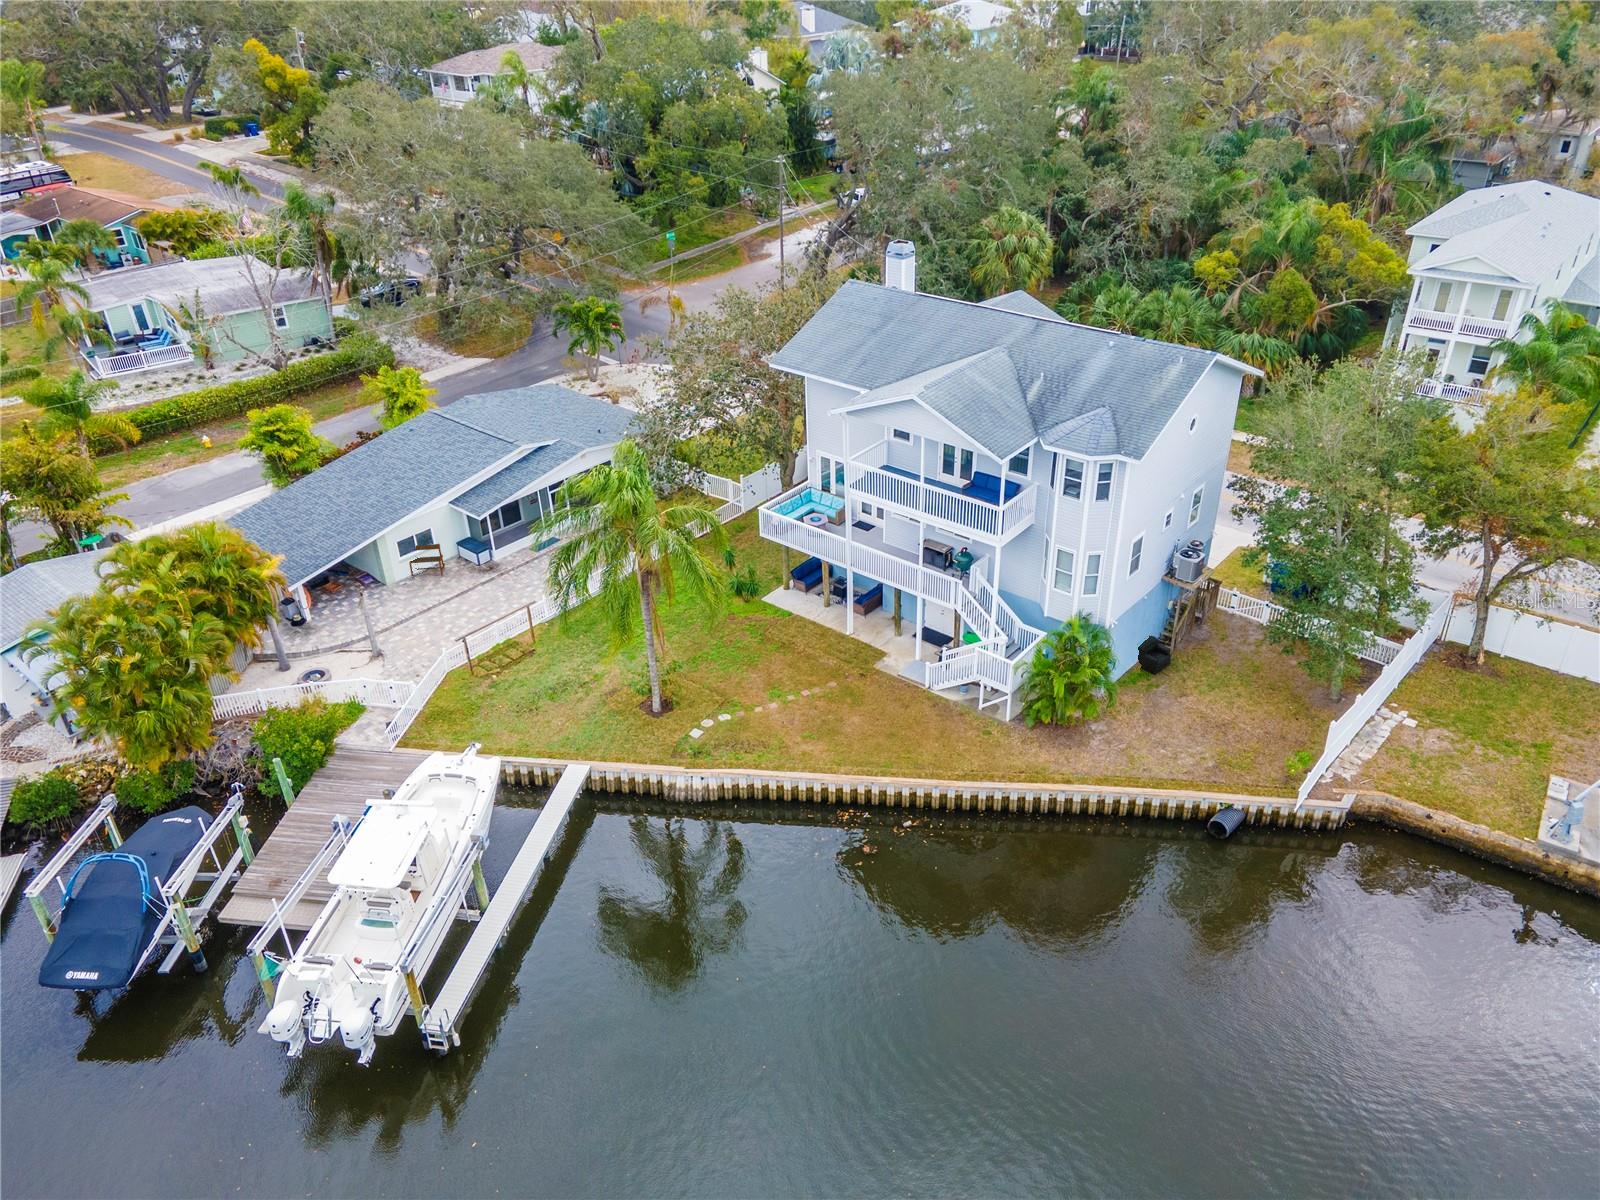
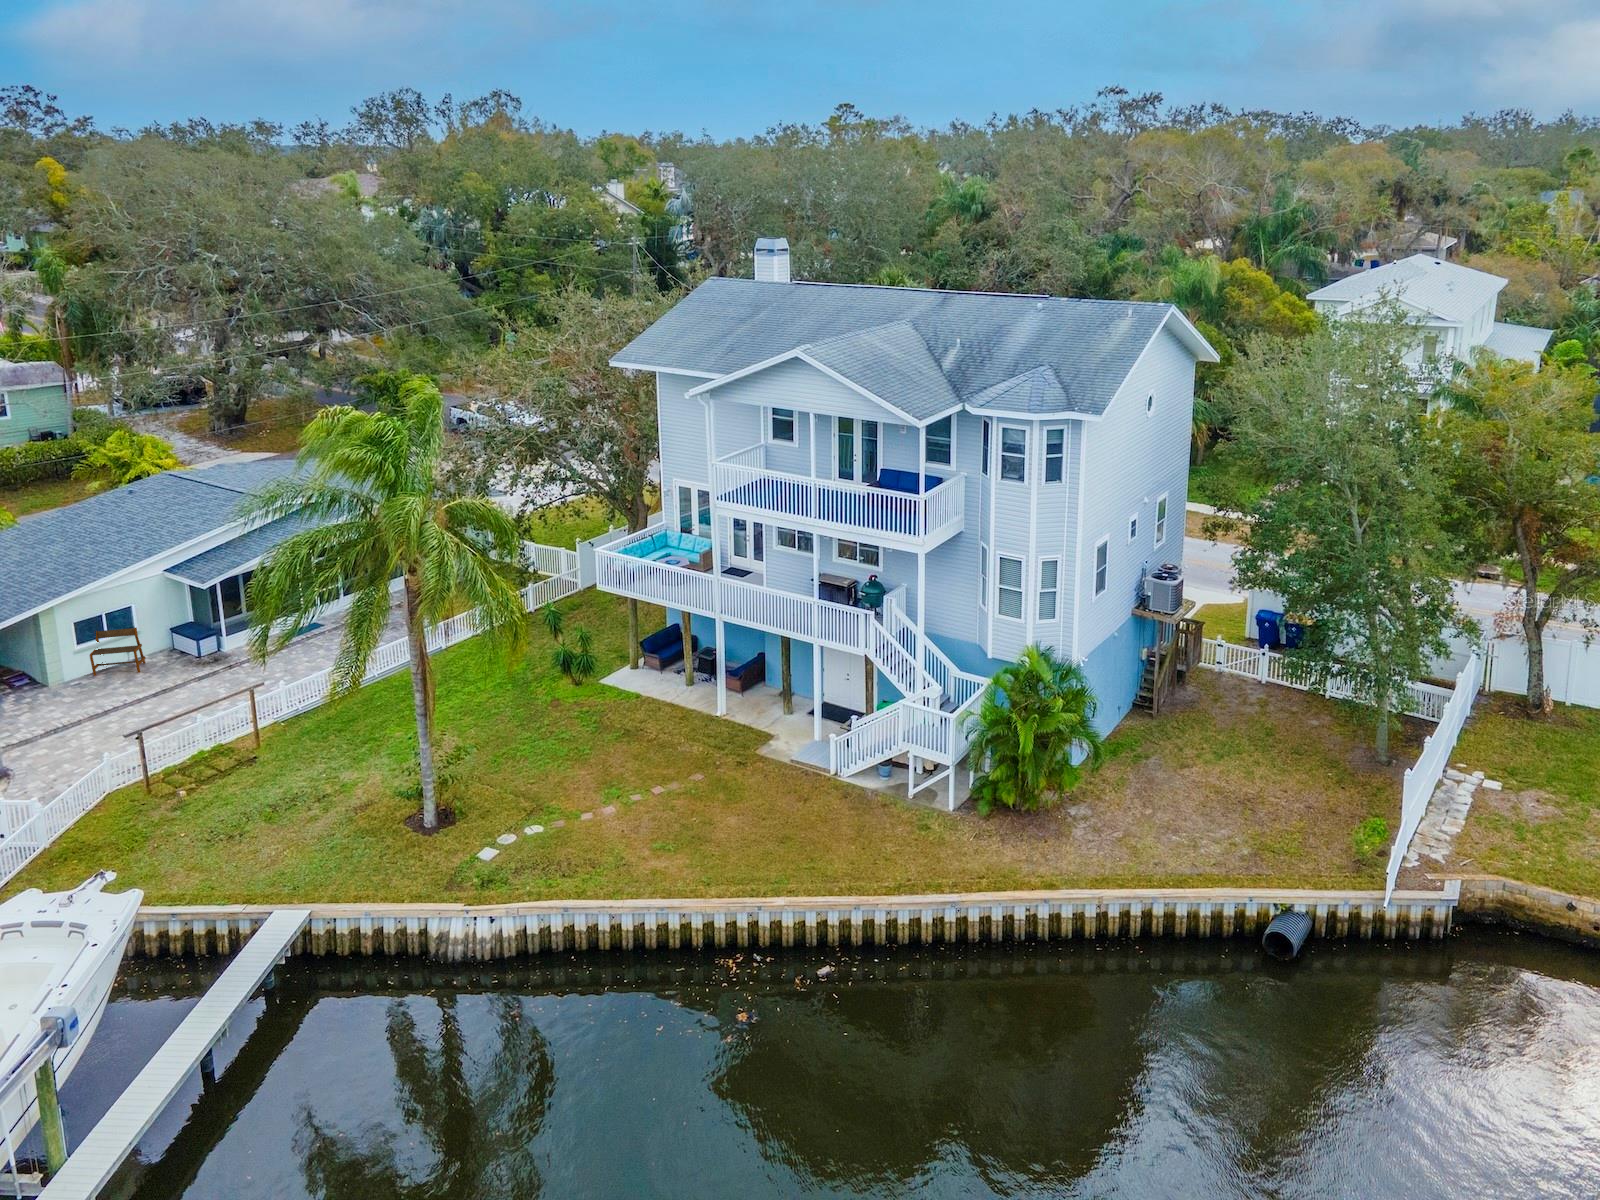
armchair: present [1138,636,1171,674] -> none [1104,692,1154,743]

